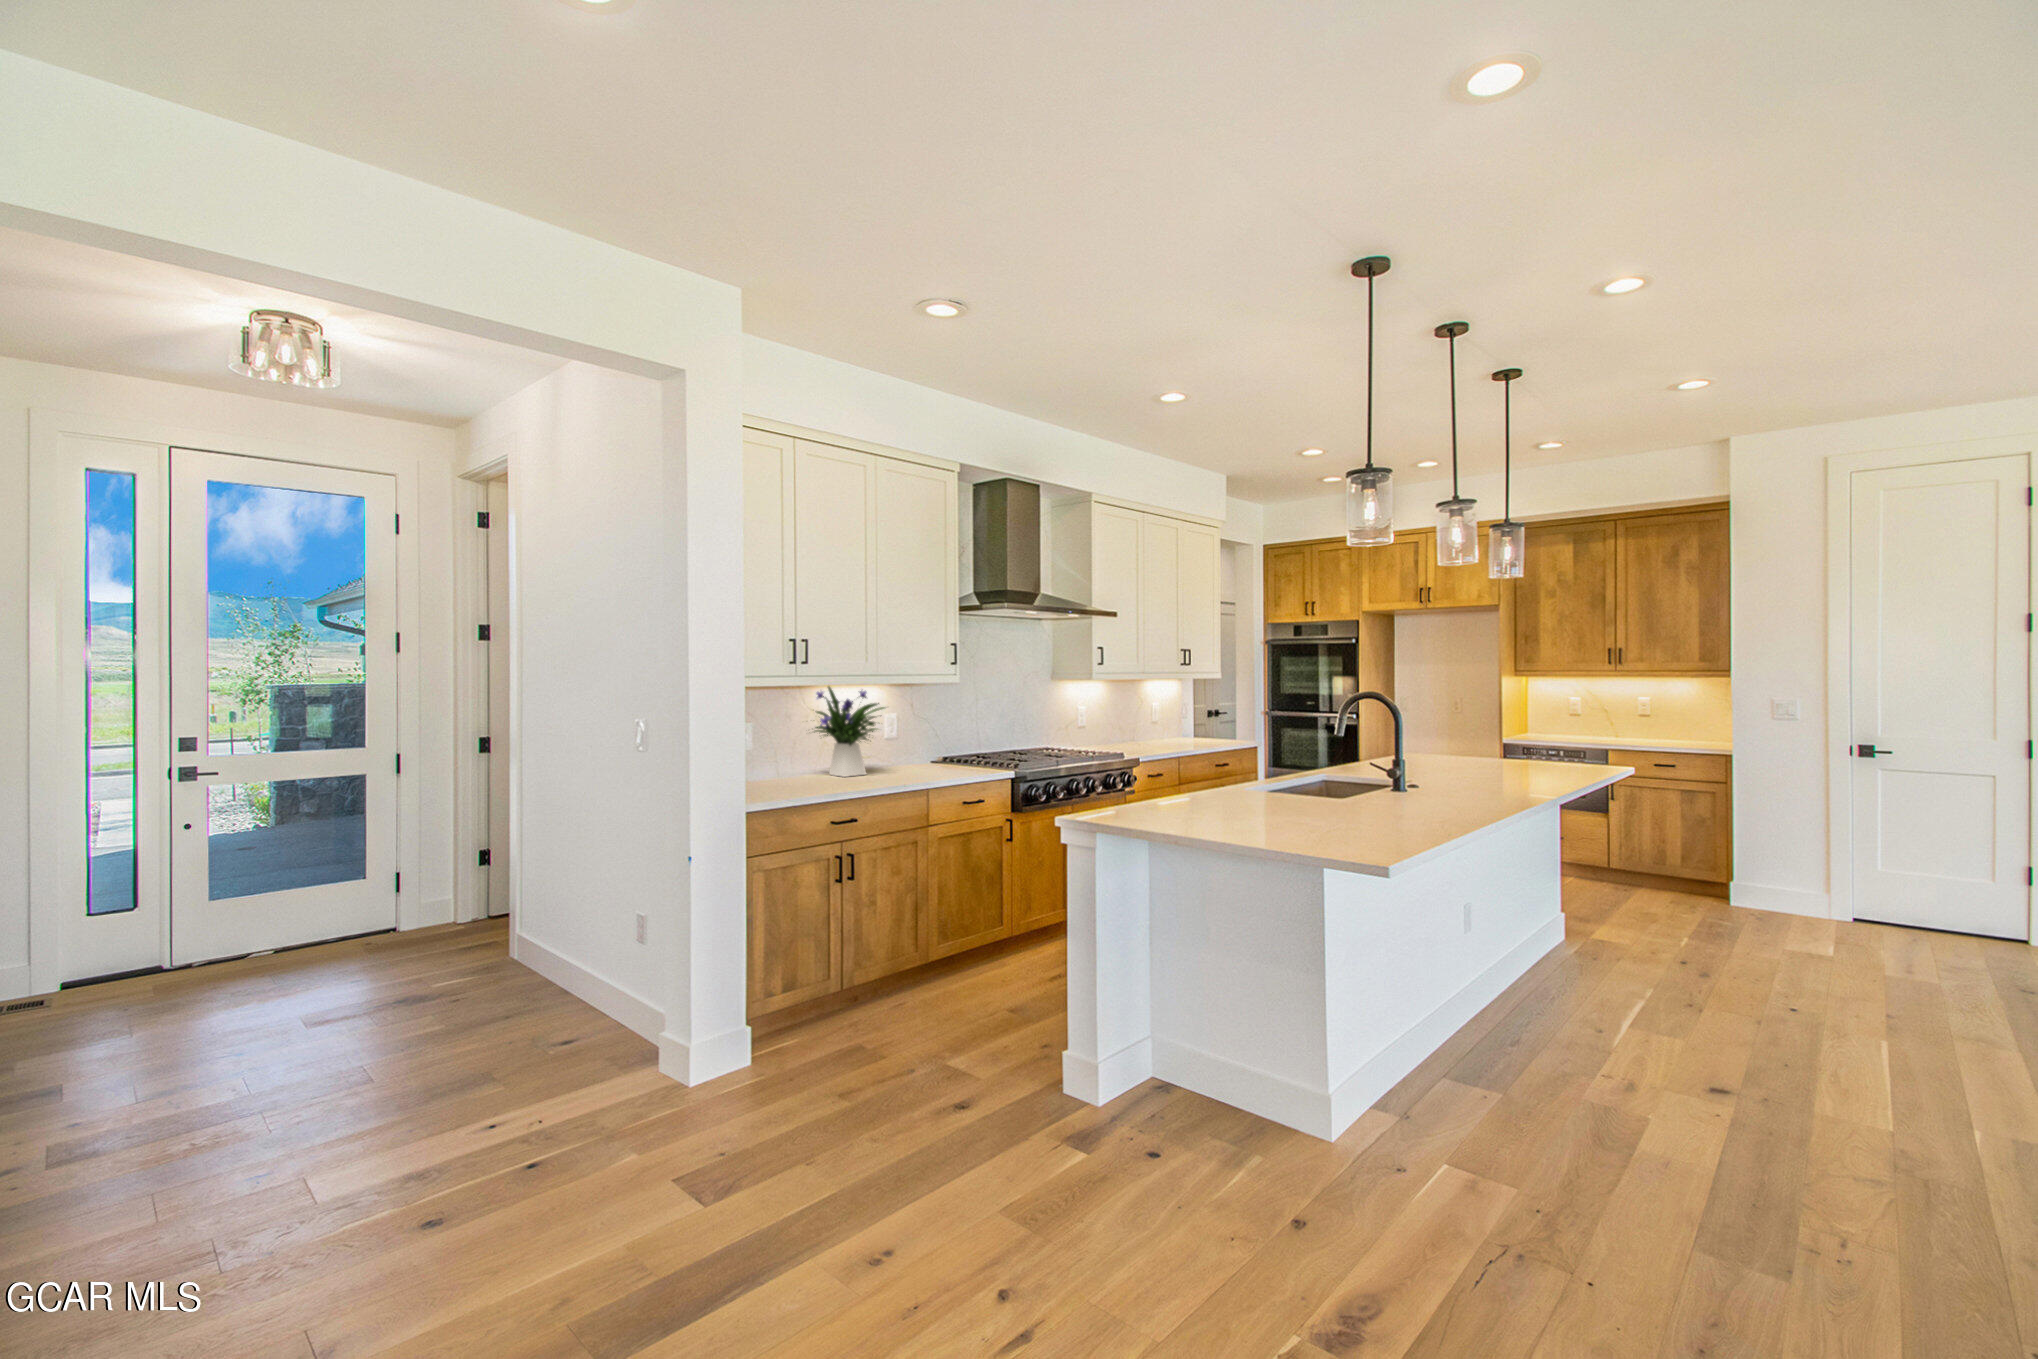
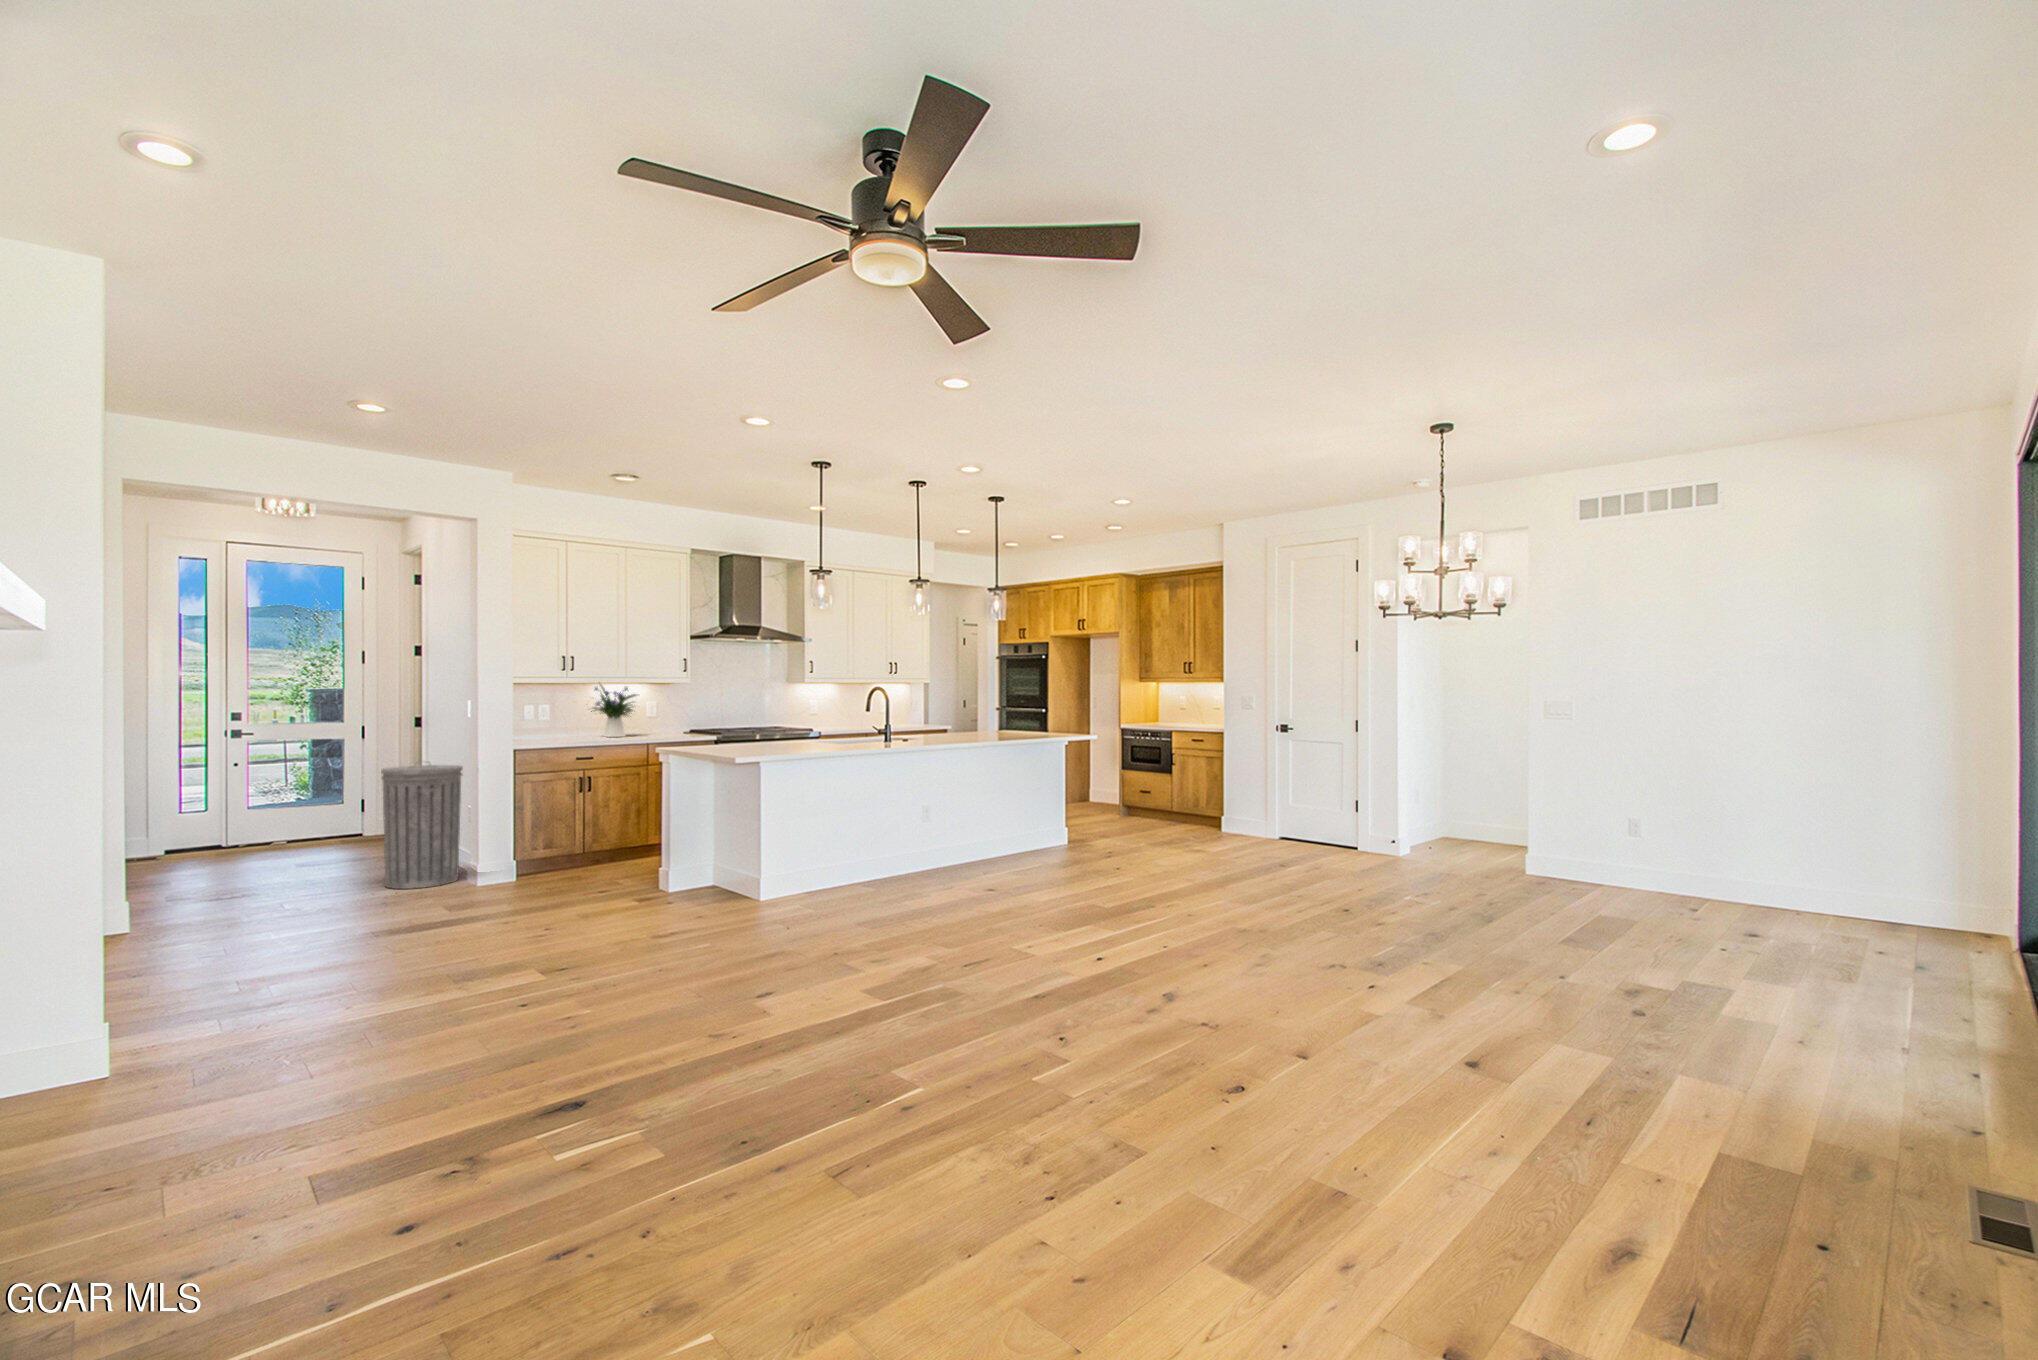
trash can: none [504,842,650,1099] -> present [381,764,463,889]

